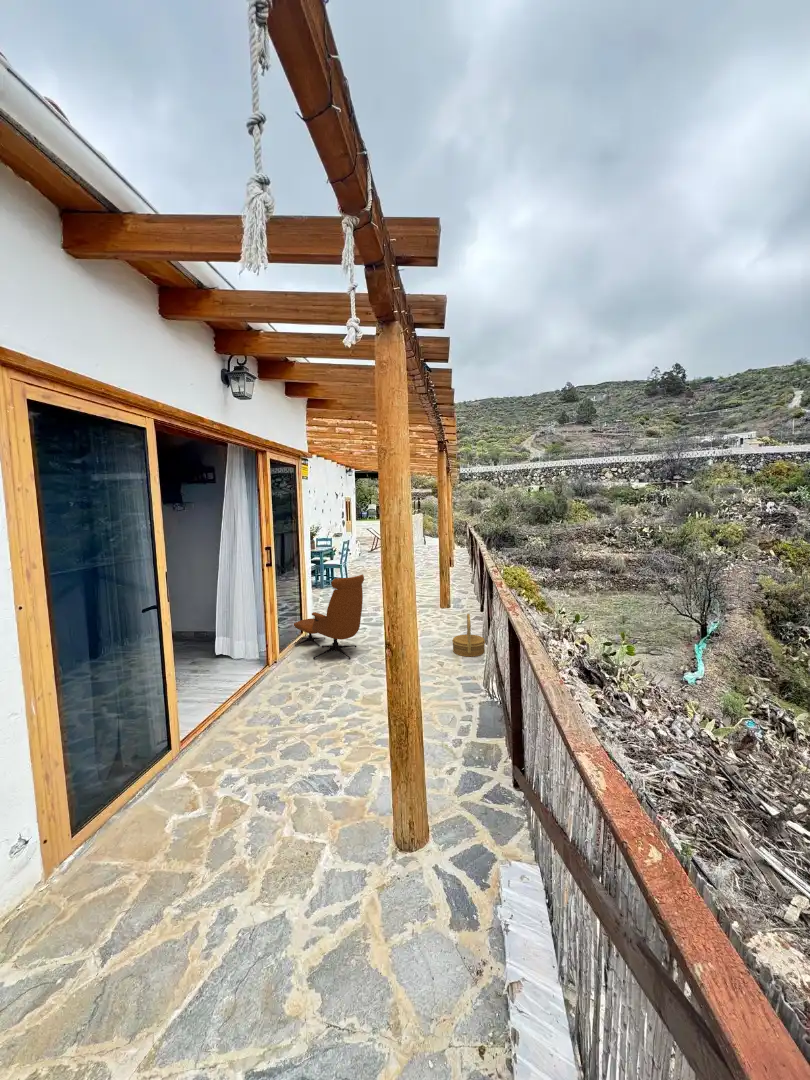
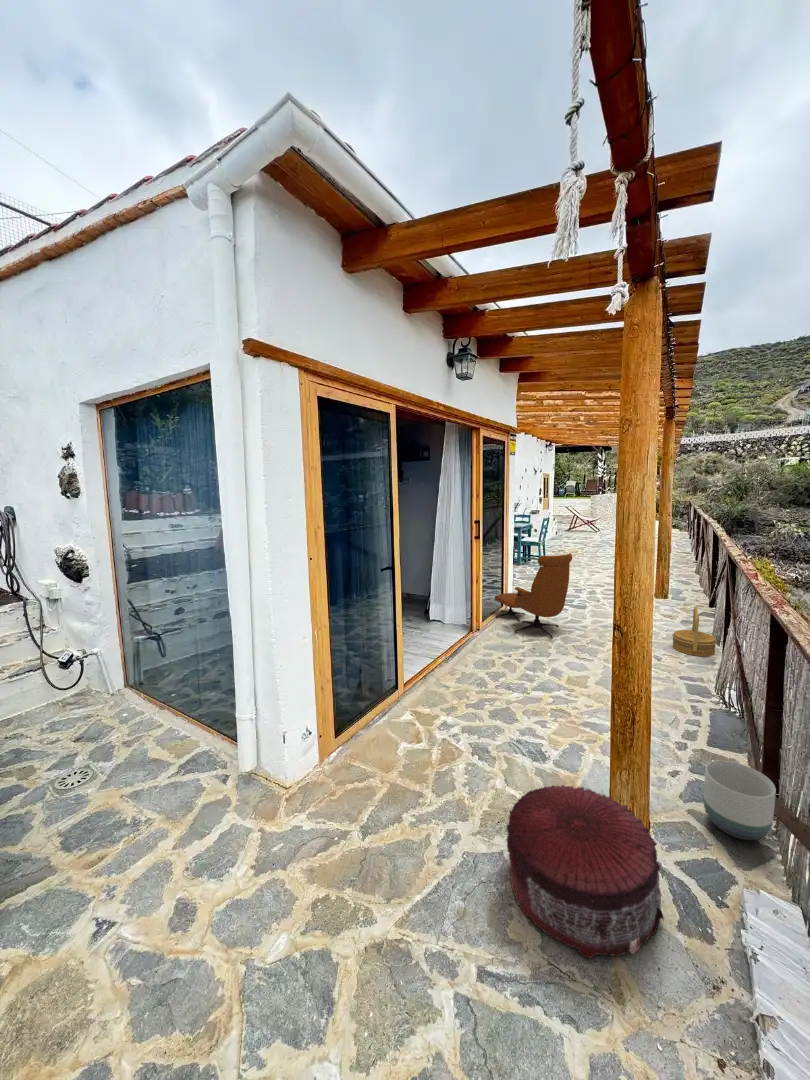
planter: none [472,750,522,819] -> present [703,761,776,840]
pouf: none [285,813,438,1003] -> present [506,785,664,959]

